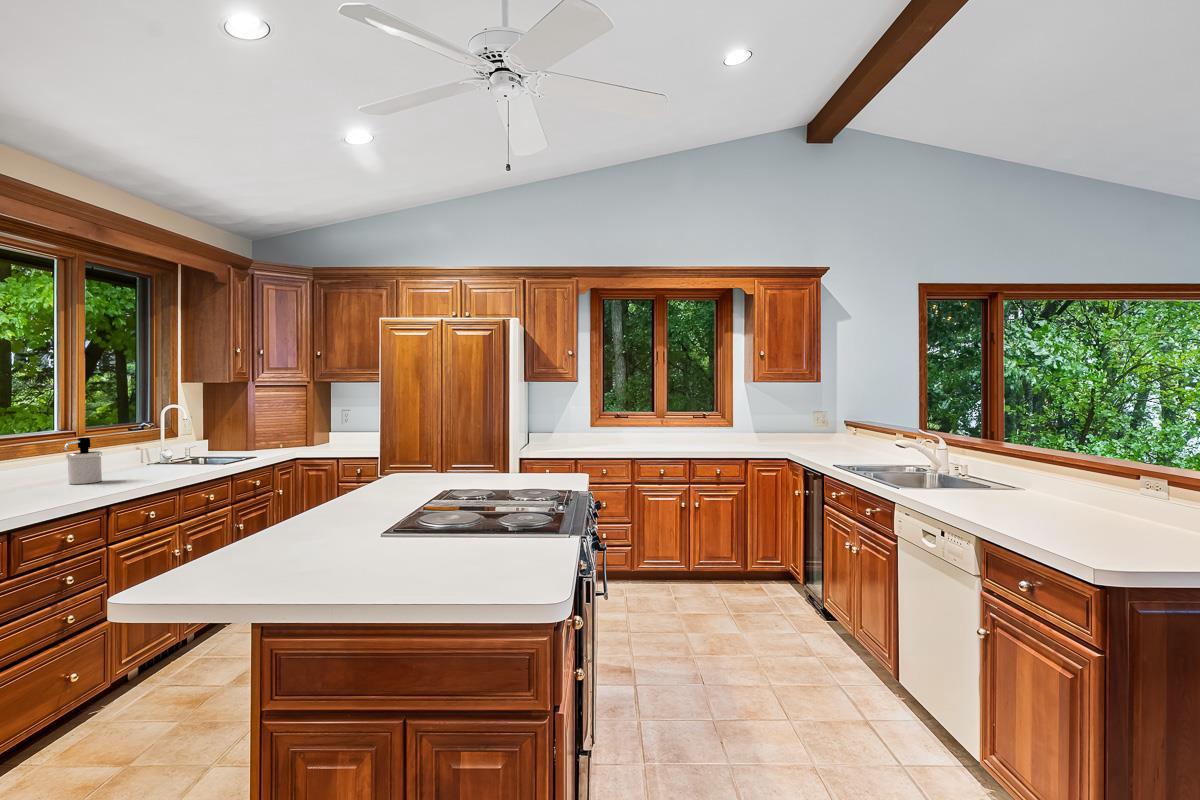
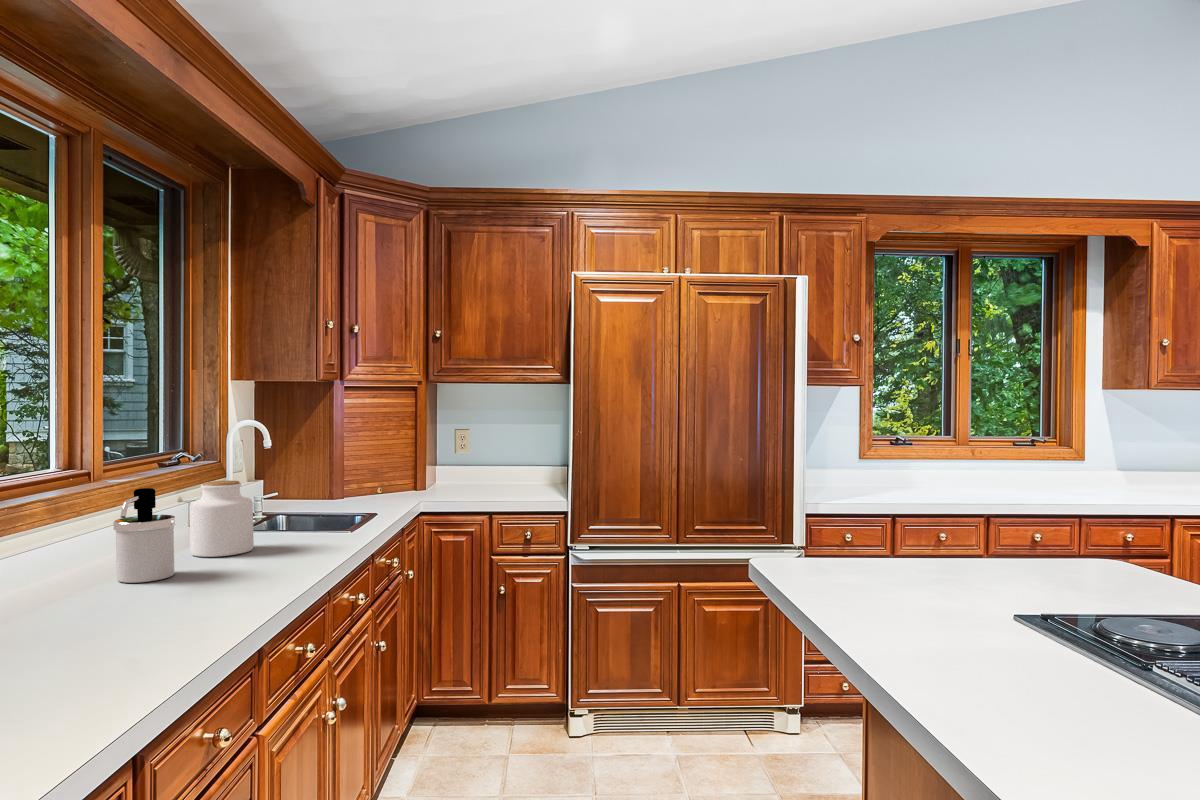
jar: none [123,436,161,475] -> present [190,481,254,557]

